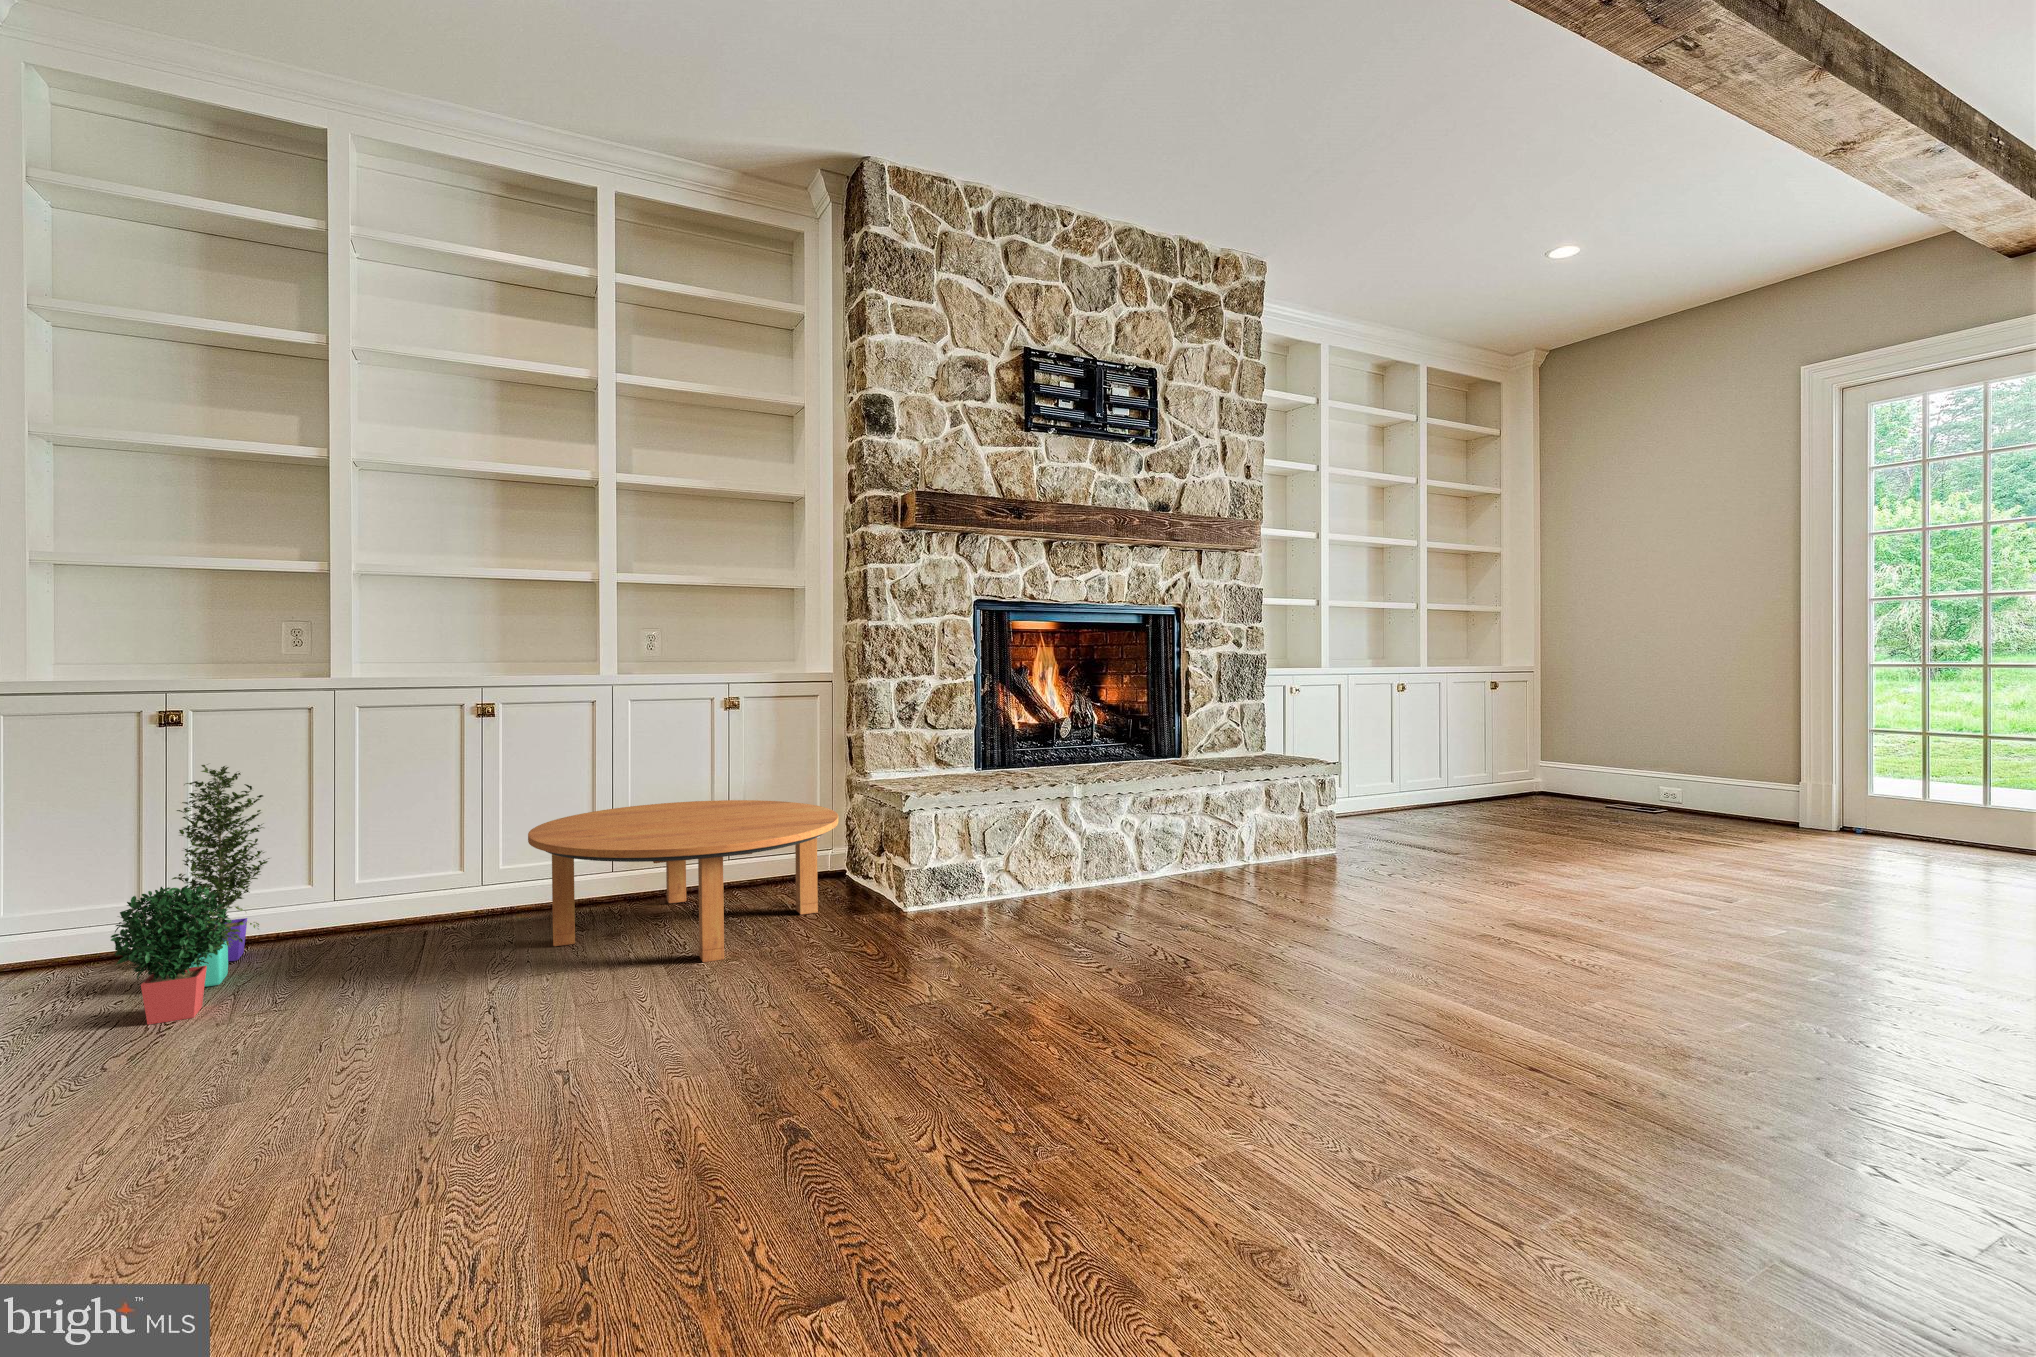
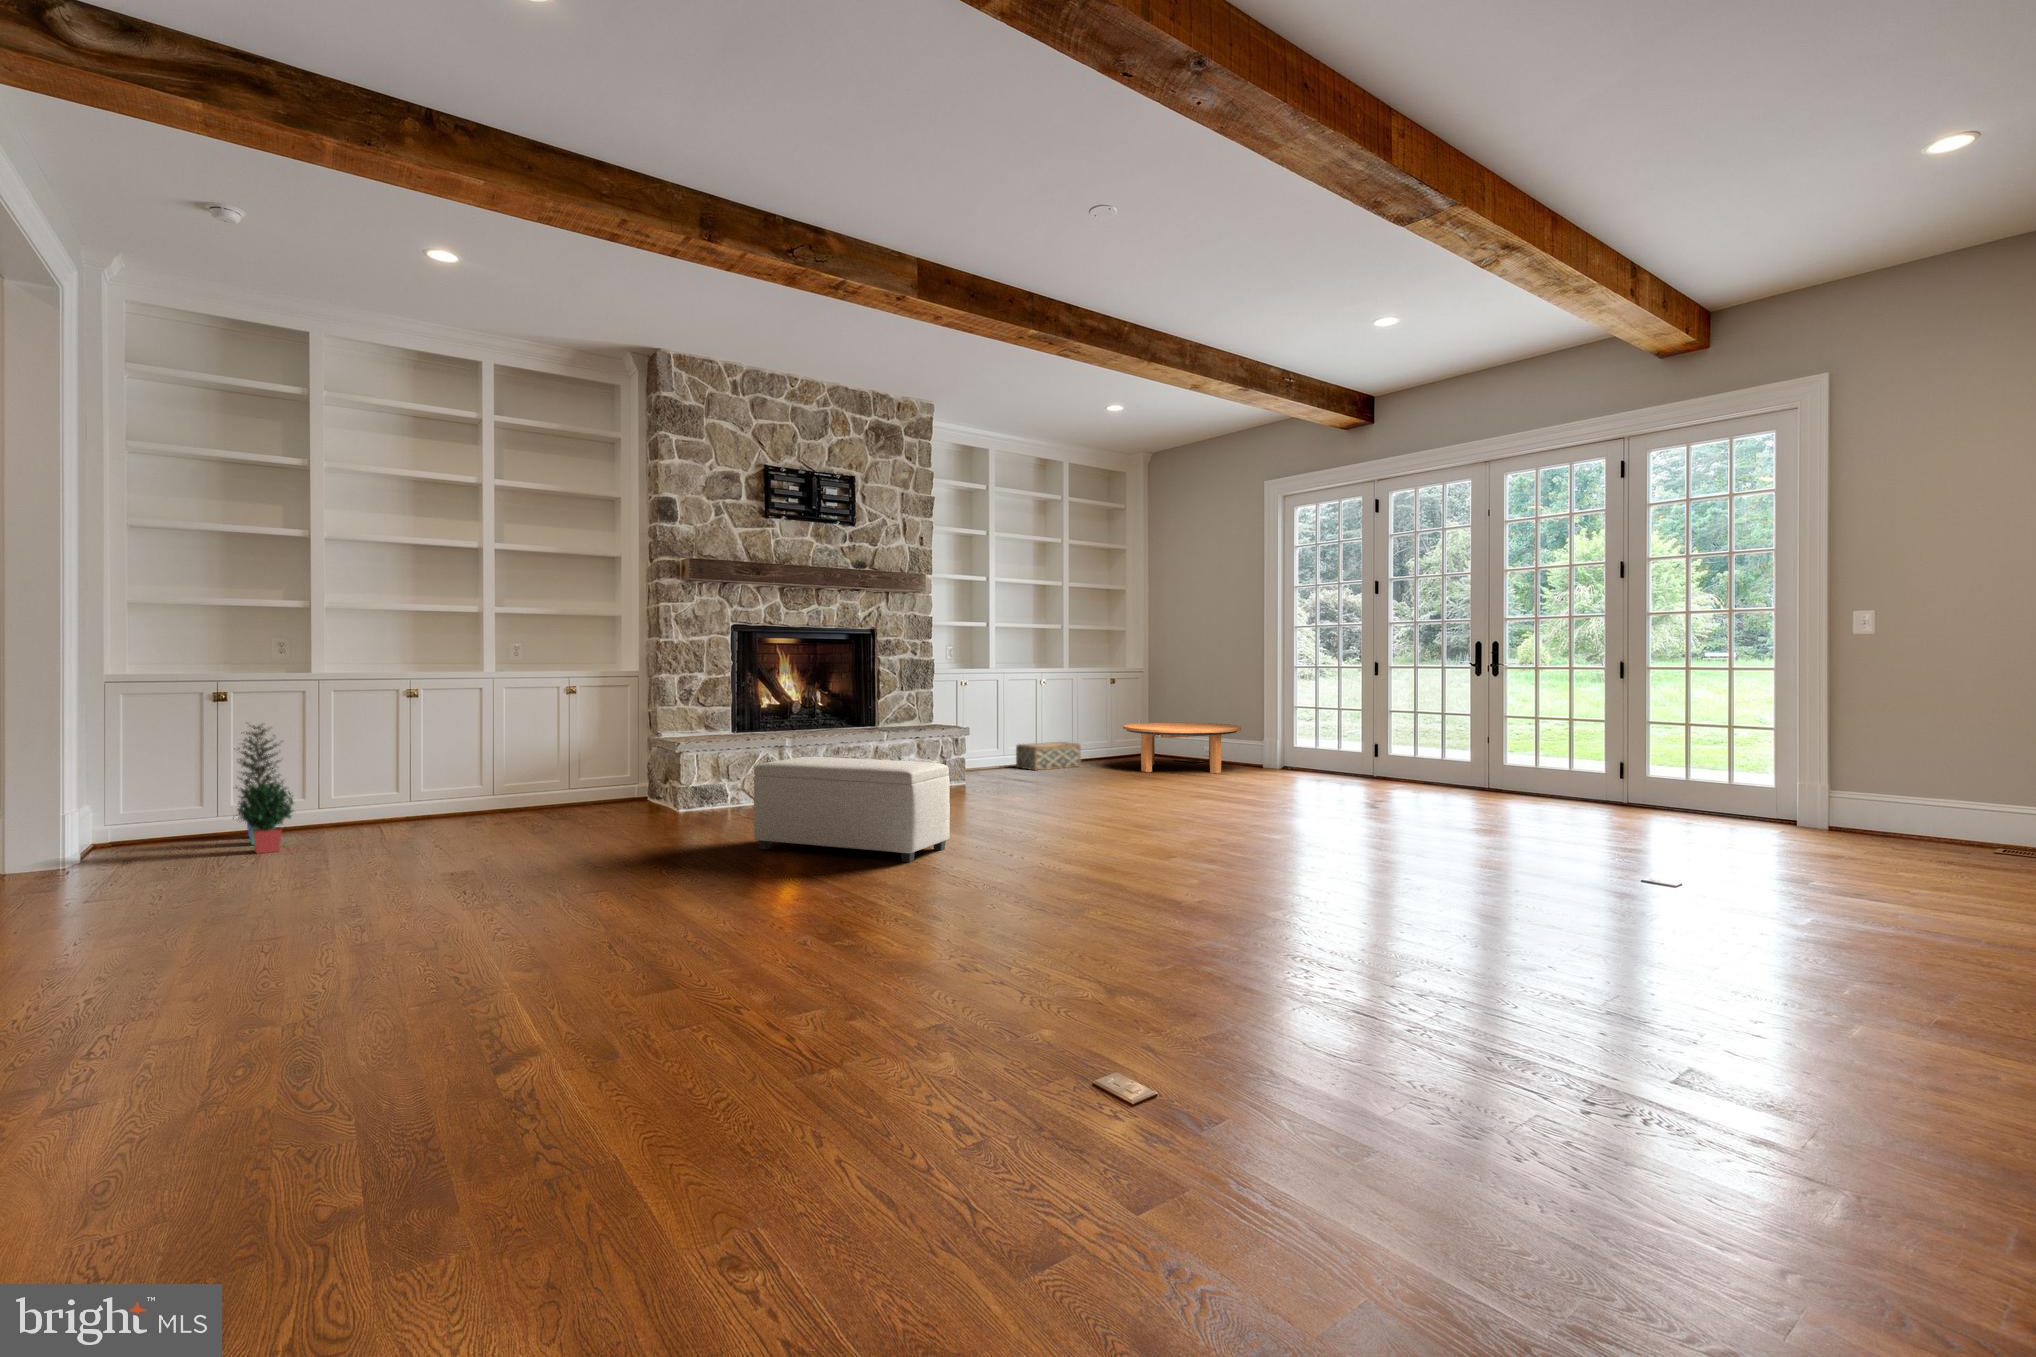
woven basket: none [1366,775,1465,821] -> present [1016,742,1081,770]
coffee table: present [528,800,838,962] -> present [1123,722,1241,773]
ottoman: none [1090,853,1572,1186] -> present [754,757,950,862]

